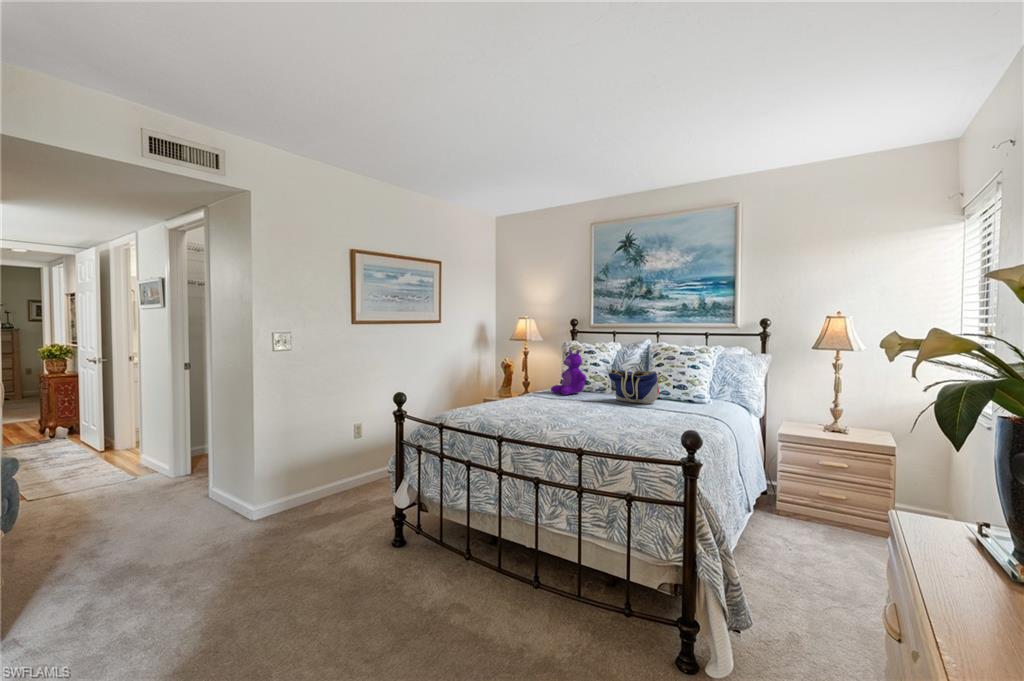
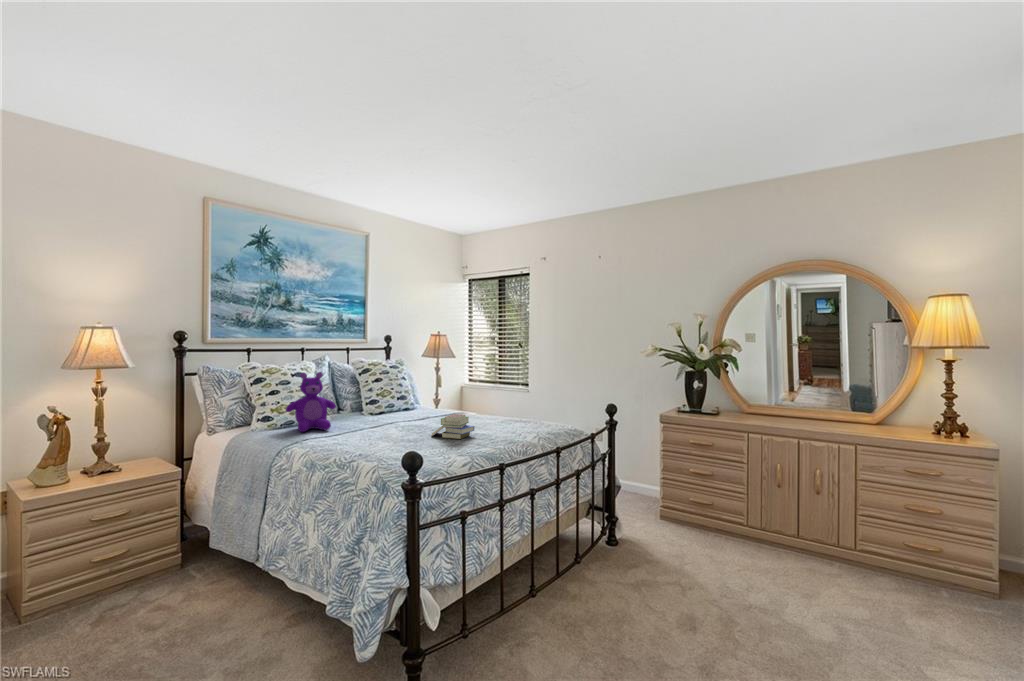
tote bag: present [608,369,659,404] -> none [370,384,421,419]
book: none [535,392,572,418] -> present [431,414,475,439]

